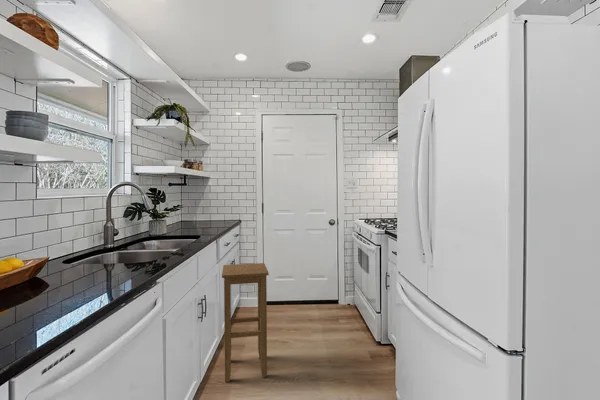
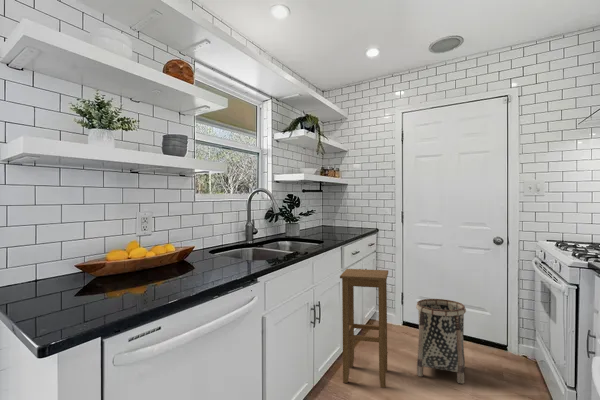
basket: none [288,283,329,357] -> present [416,299,466,383]

